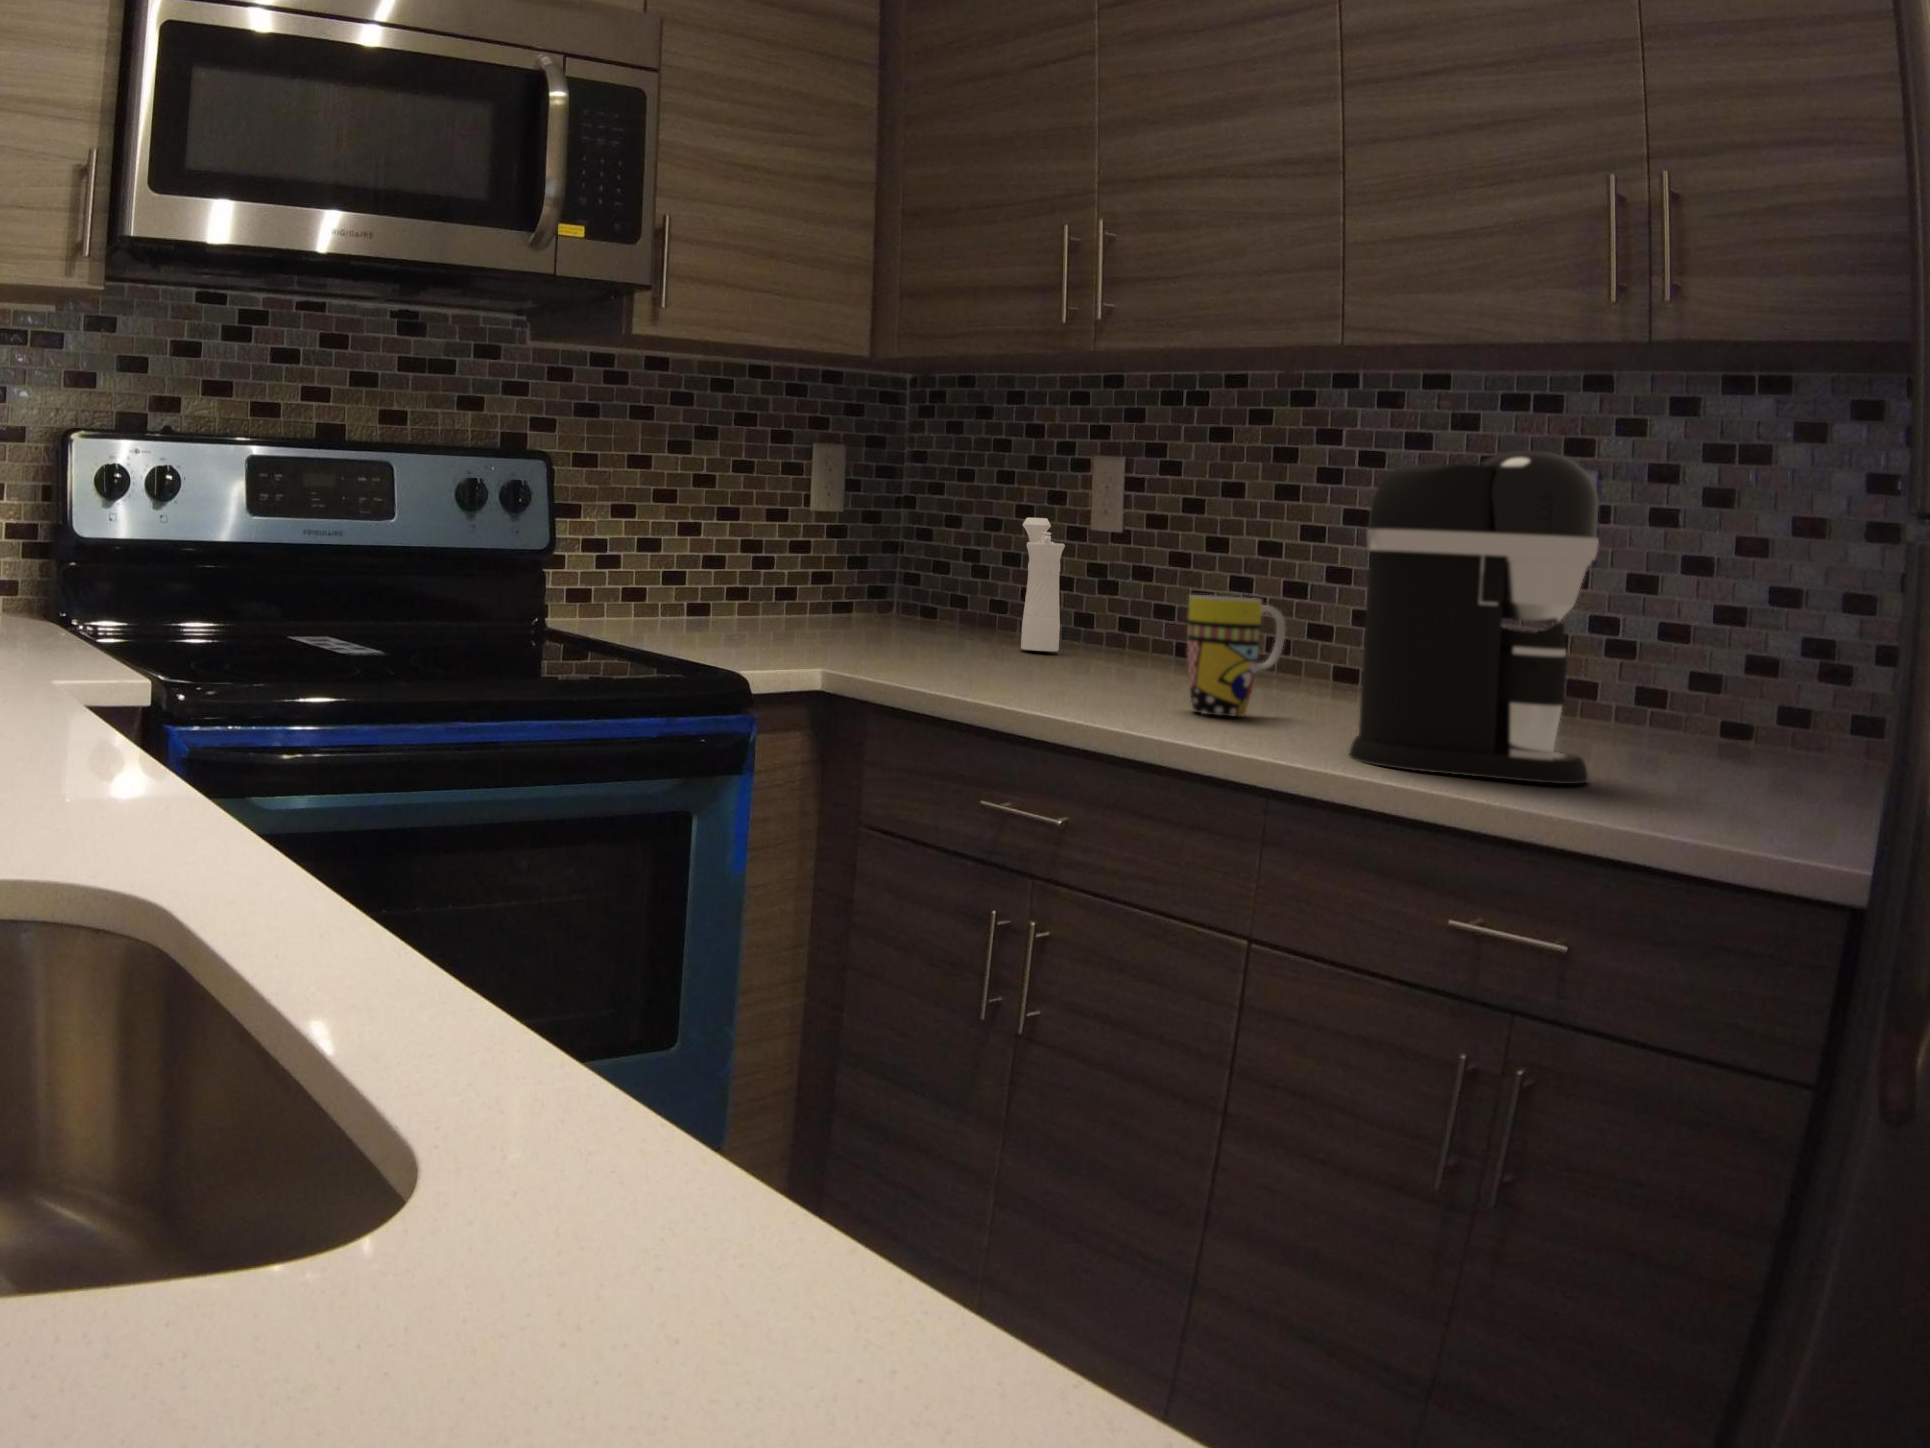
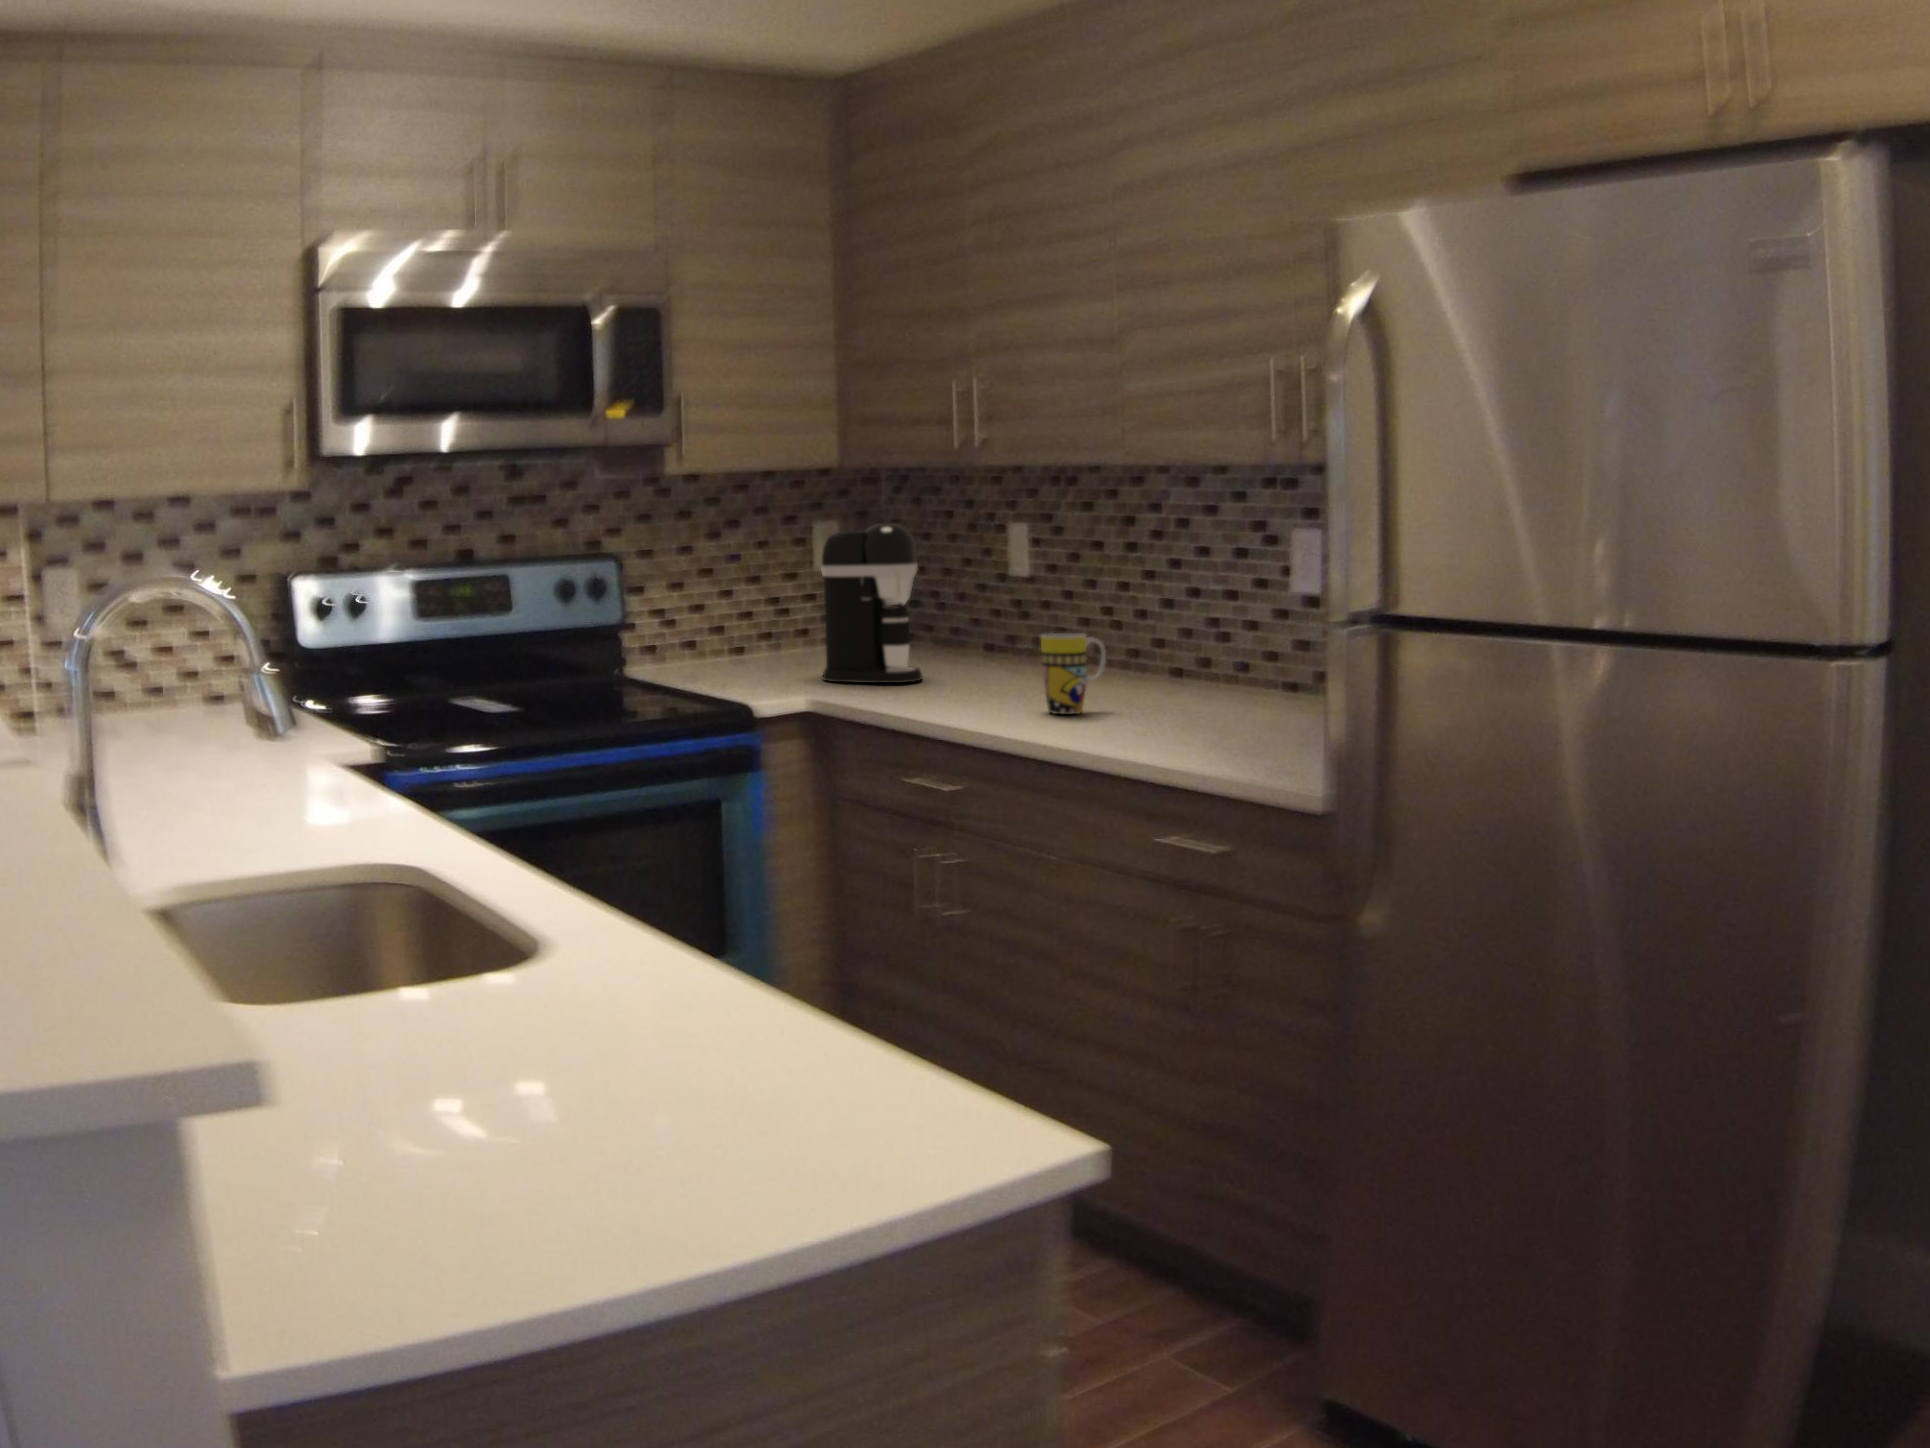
coffee maker: present [1349,450,1599,784] -> present [821,523,922,683]
pepper mill: present [1021,518,1065,651] -> none [963,570,992,667]

